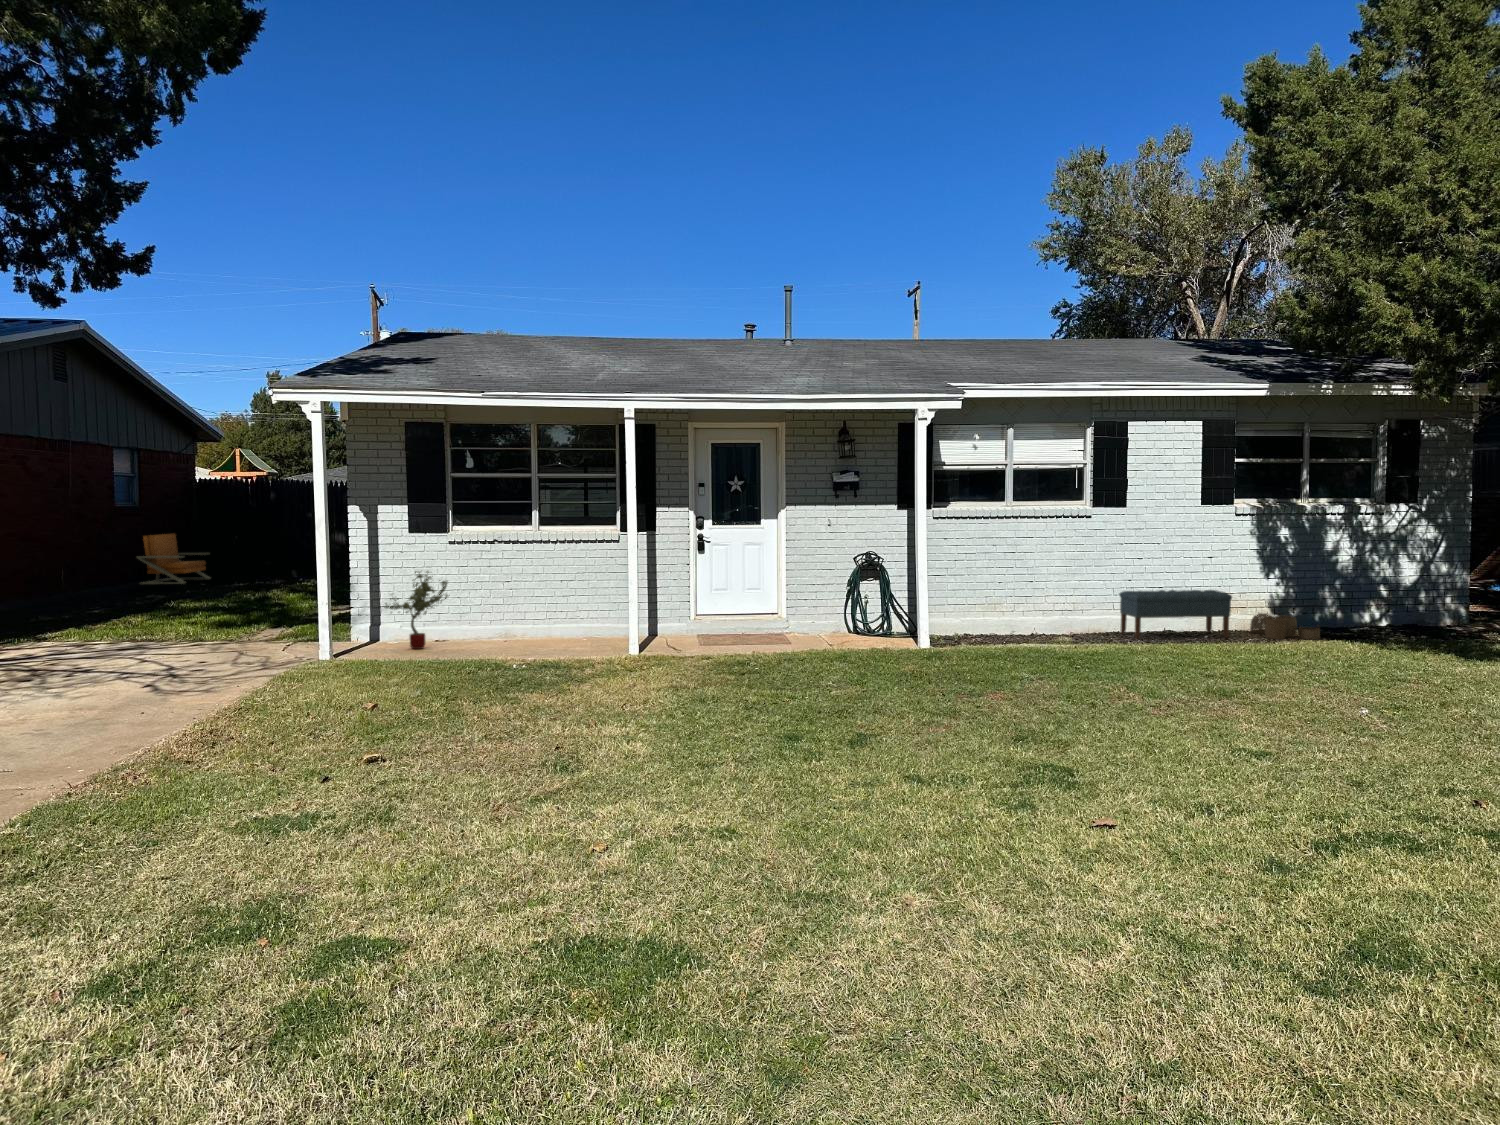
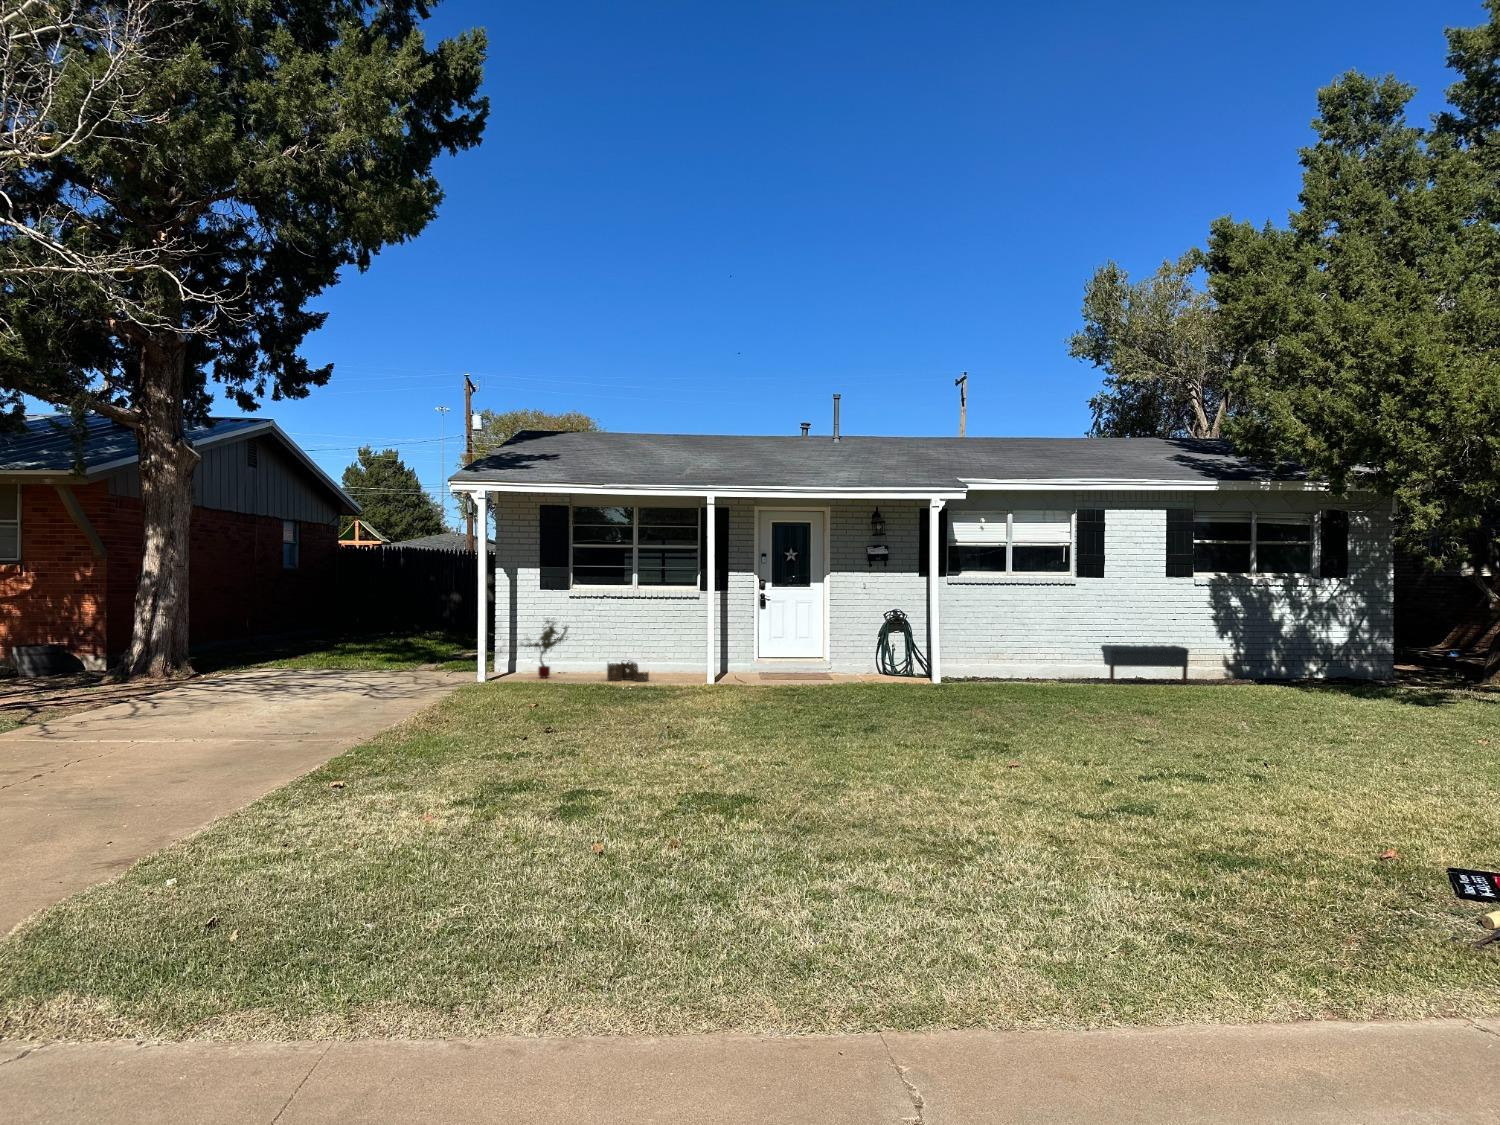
lounge chair: present [137,534,210,584] -> none [299,590,355,631]
woven basket: present [1250,612,1320,639] -> present [607,660,649,682]

